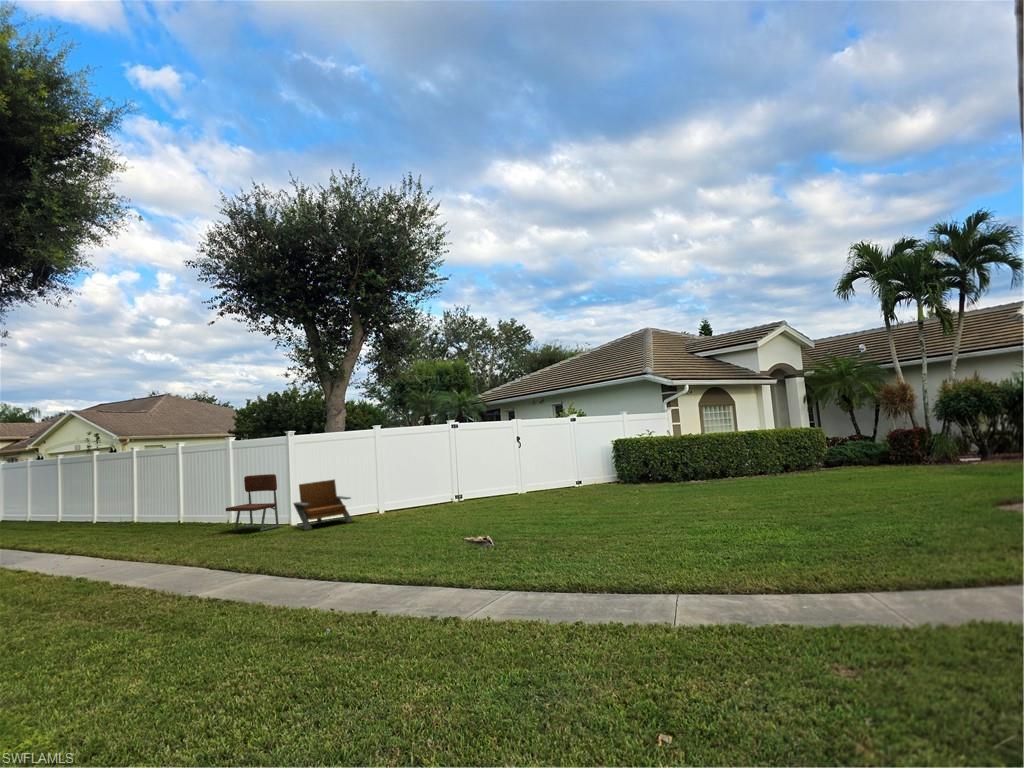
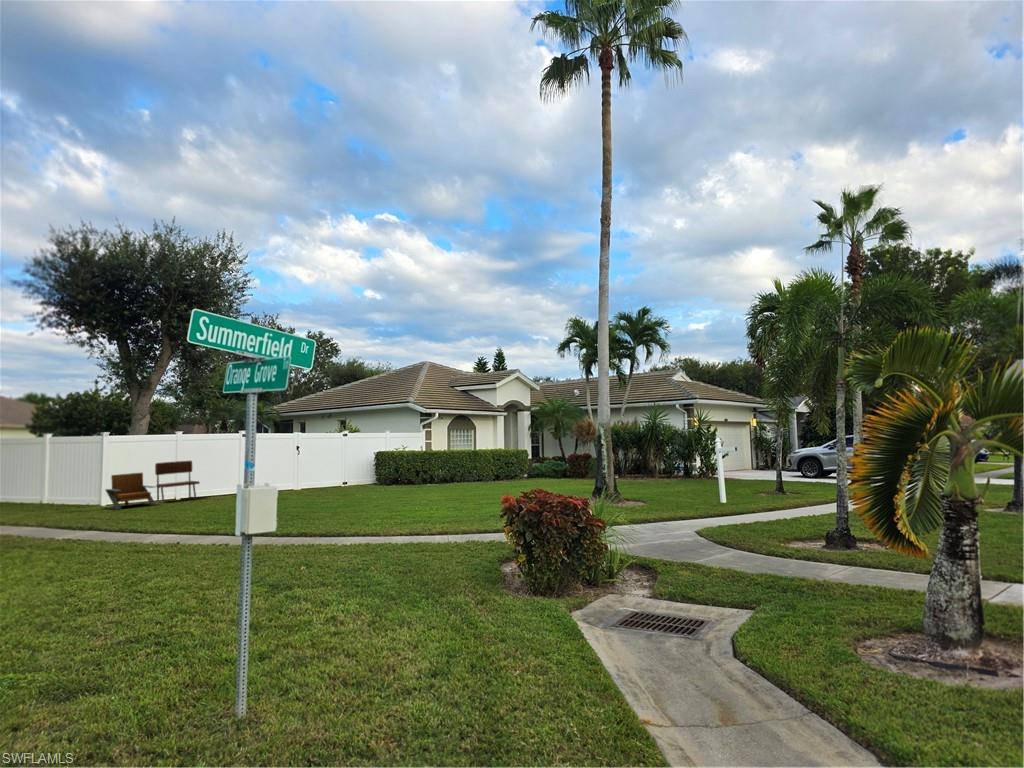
bench: present [226,474,279,531] -> present [155,461,199,503]

